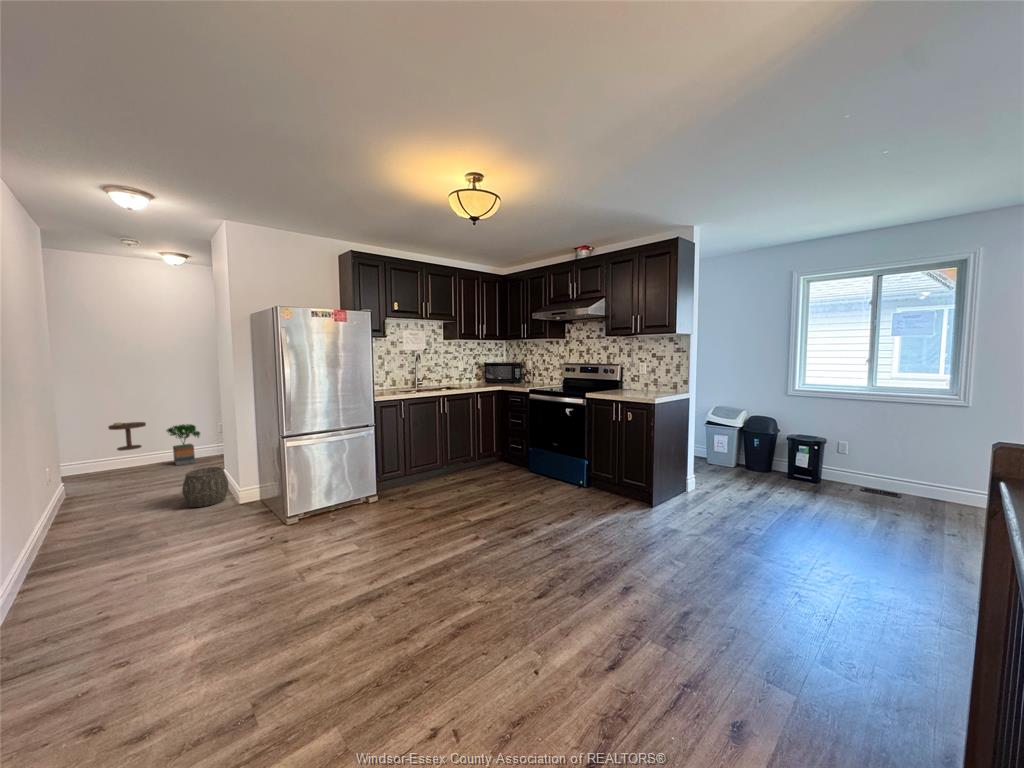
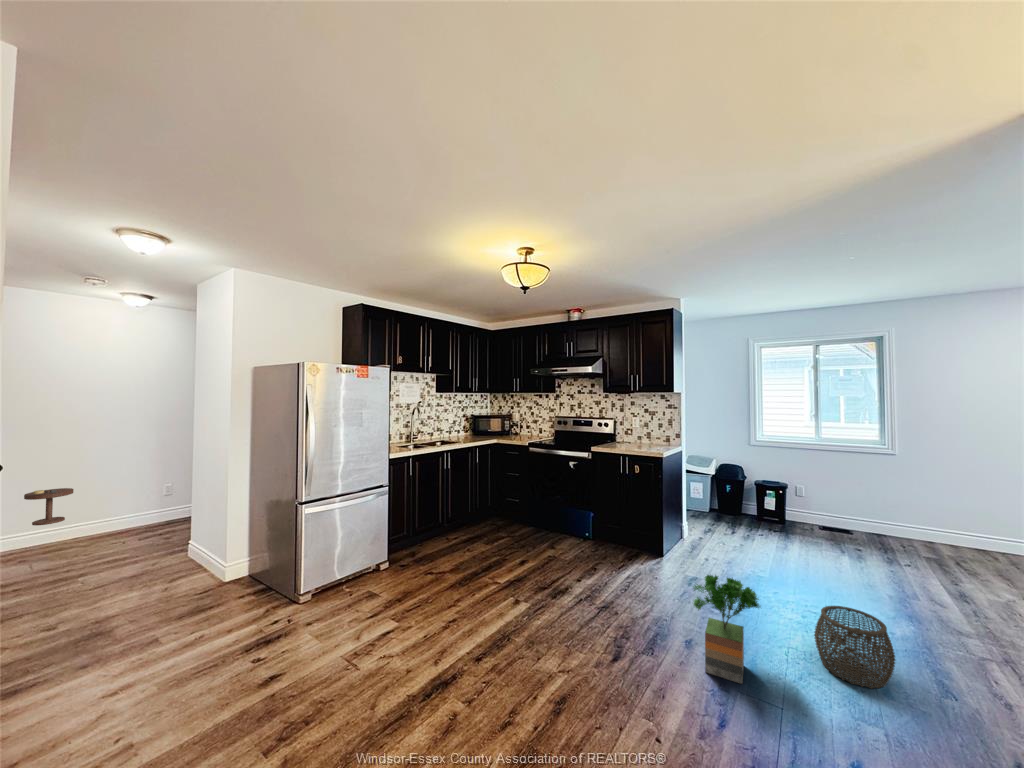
potted tree: present [167,424,200,465] -> present [694,575,760,684]
woven basket: present [182,467,229,507] -> present [815,606,895,688]

